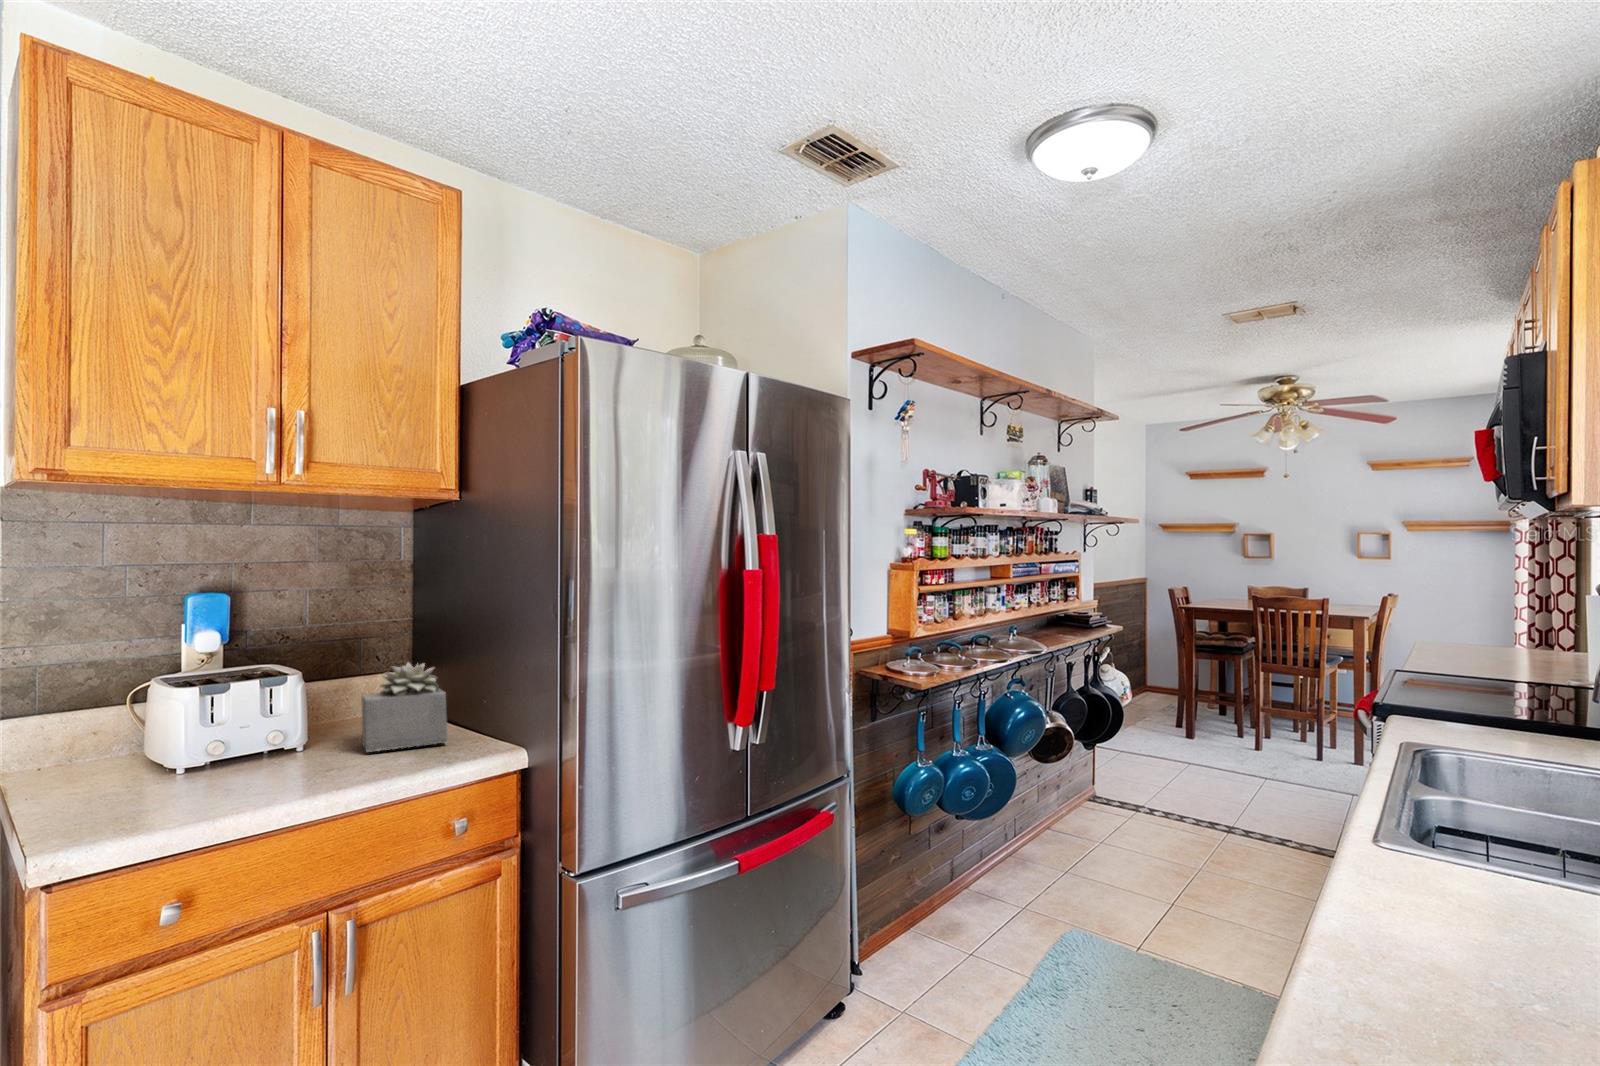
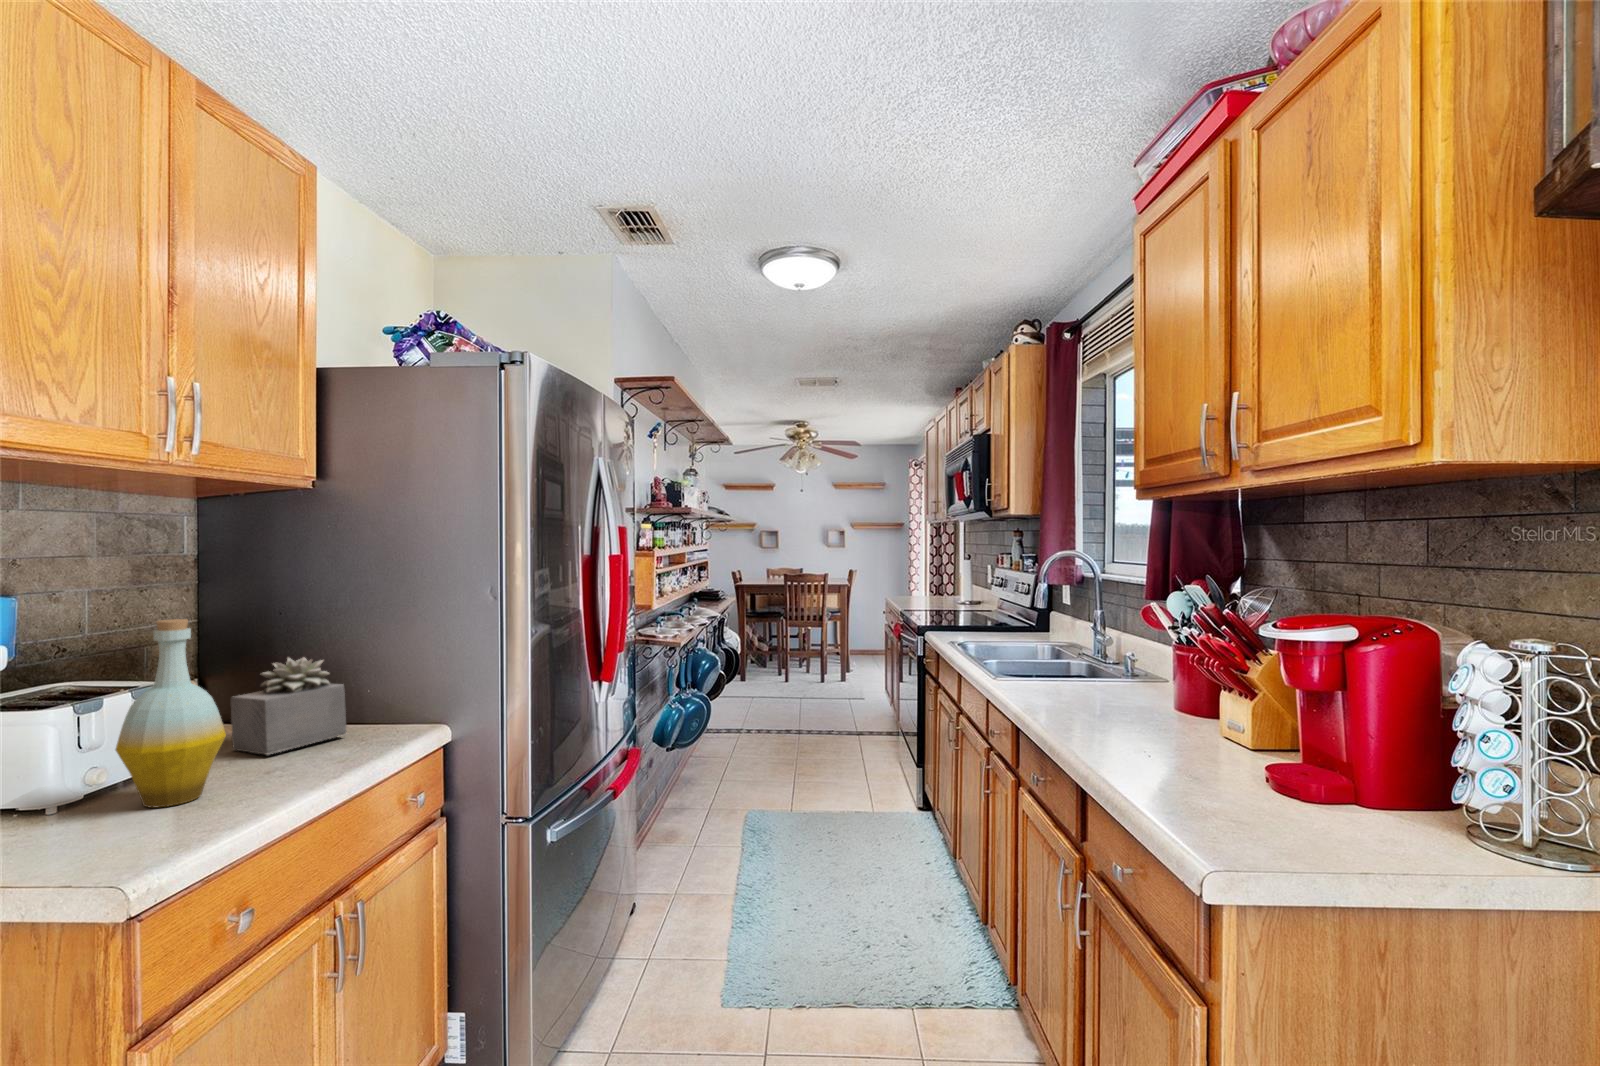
bottle: none [207,621,294,785] -> present [116,619,226,807]

